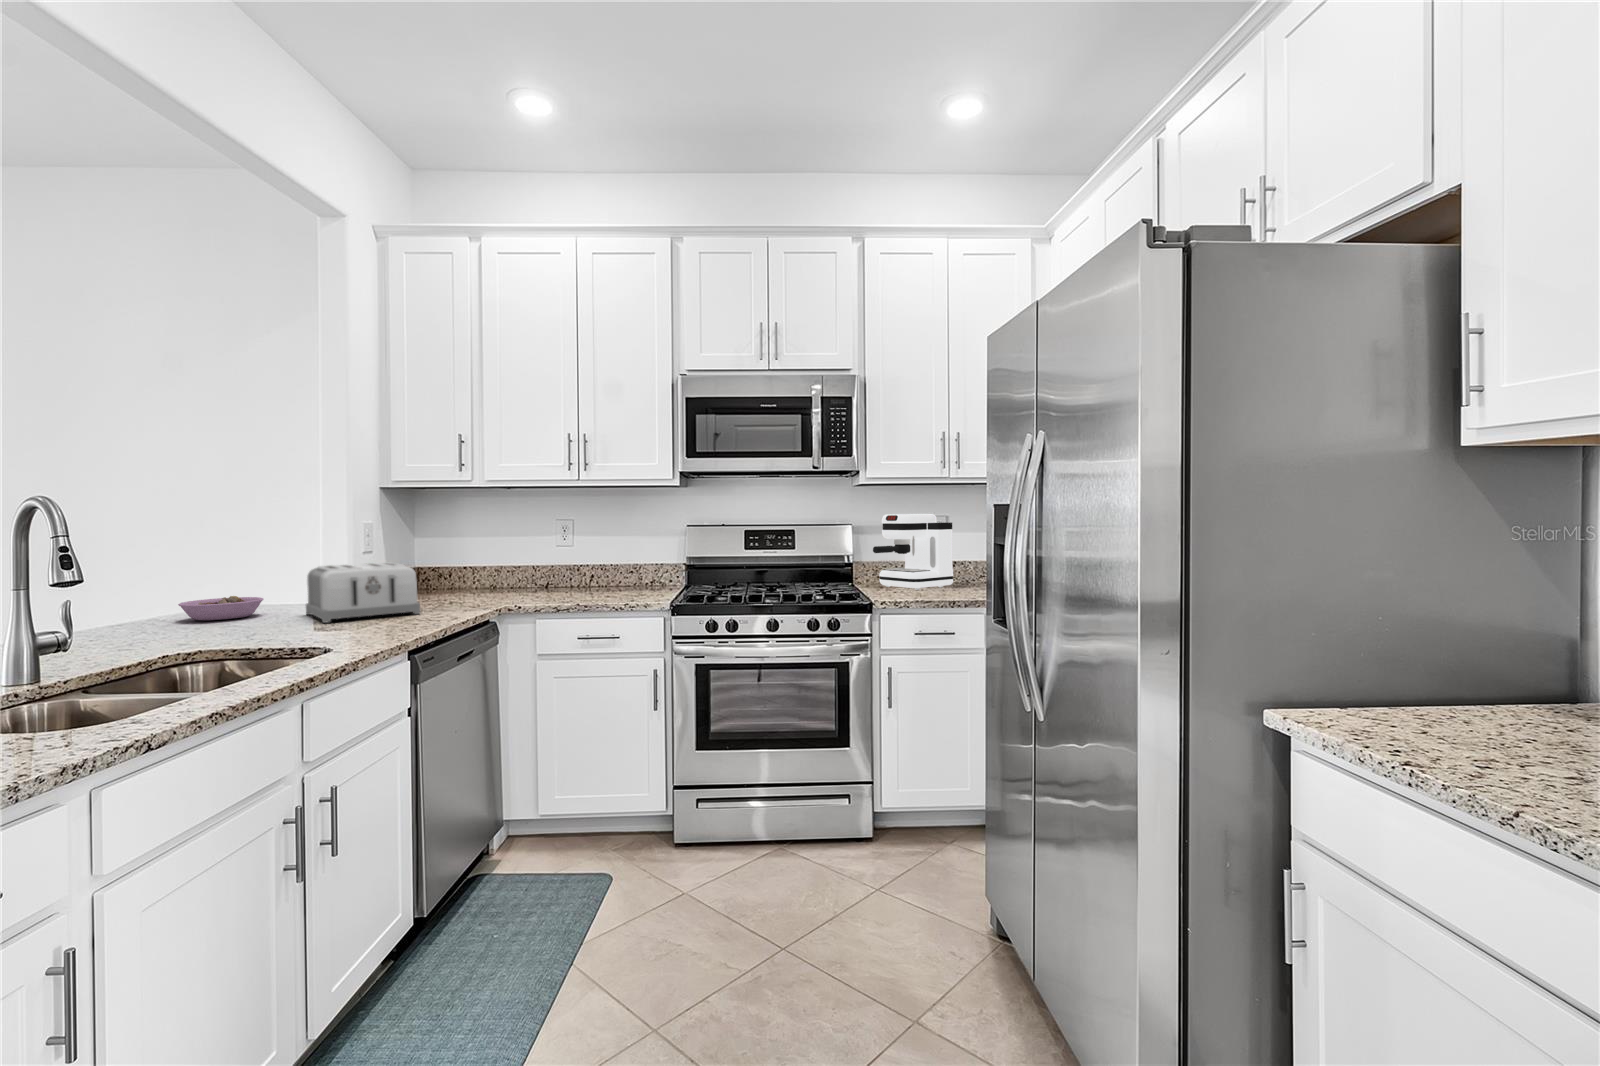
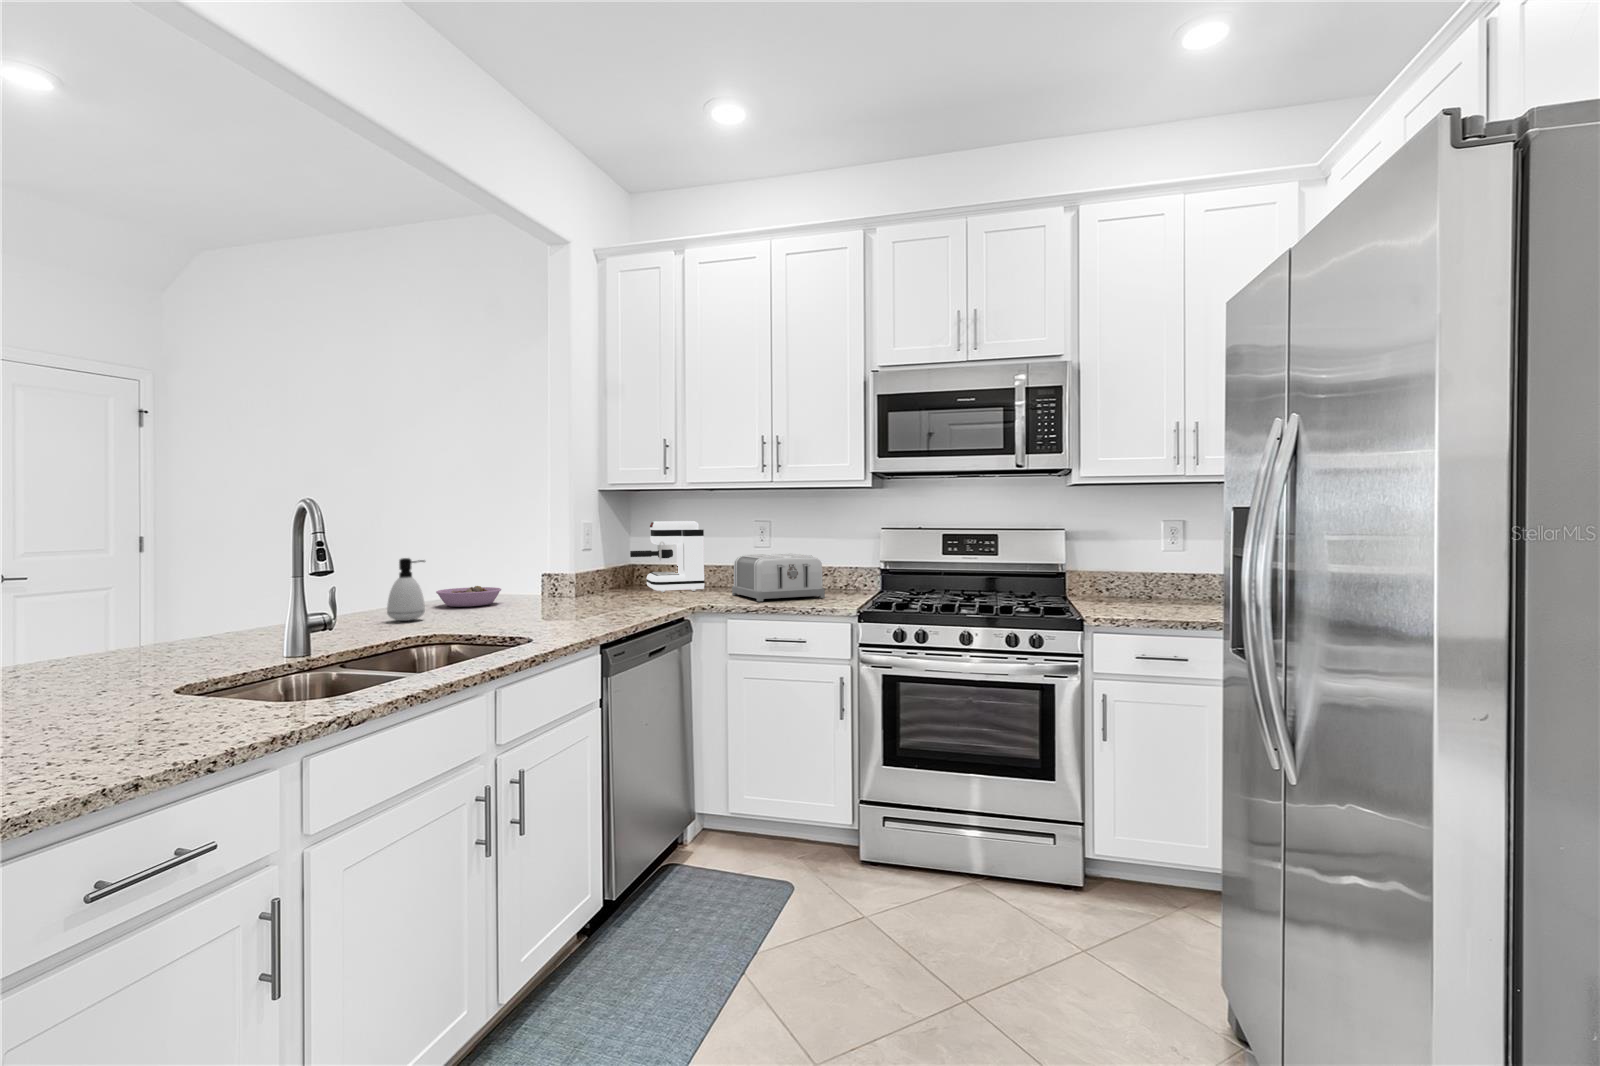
coffee maker: present [873,514,953,590] -> present [630,521,704,592]
toaster: present [306,563,420,623] -> present [732,553,825,601]
soap dispenser: none [123,566,174,639] -> present [387,558,425,621]

